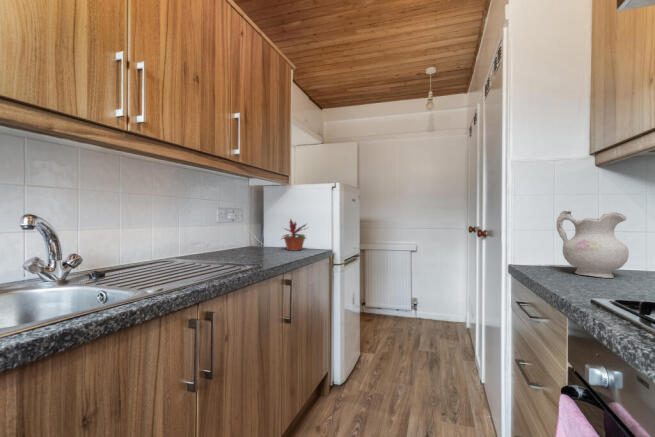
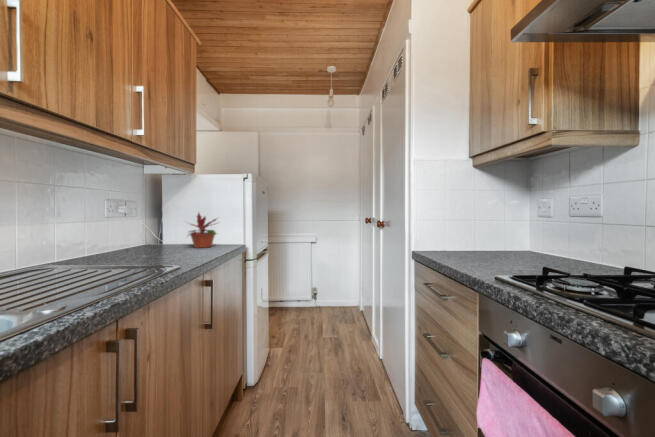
ceramic pitcher: present [557,211,629,278] -> none [449,204,498,257]

